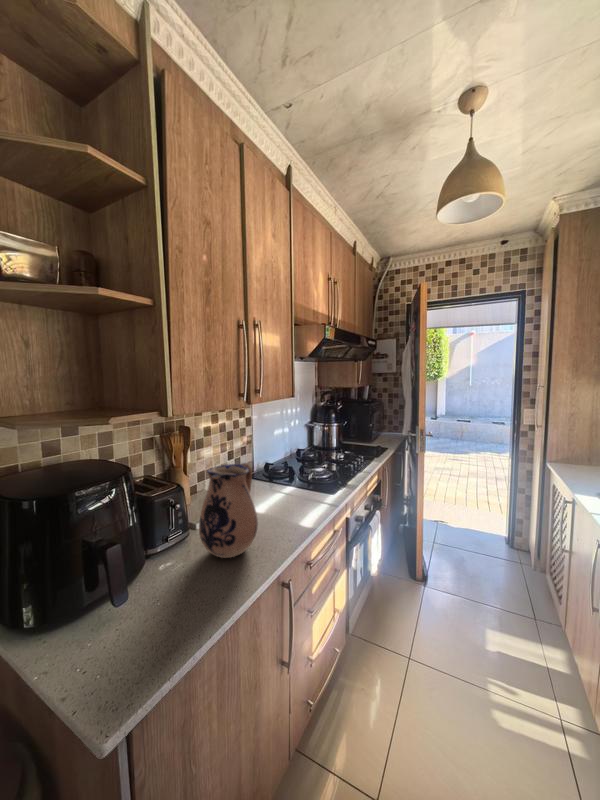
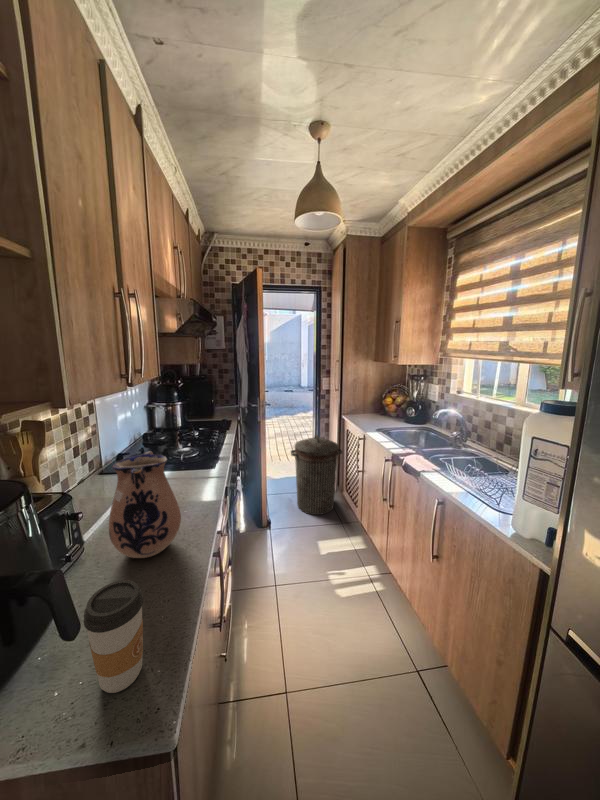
trash can: none [463,482,546,595] -> present [291,435,342,515]
coffee cup: none [106,564,155,661] -> present [84,580,143,693]

